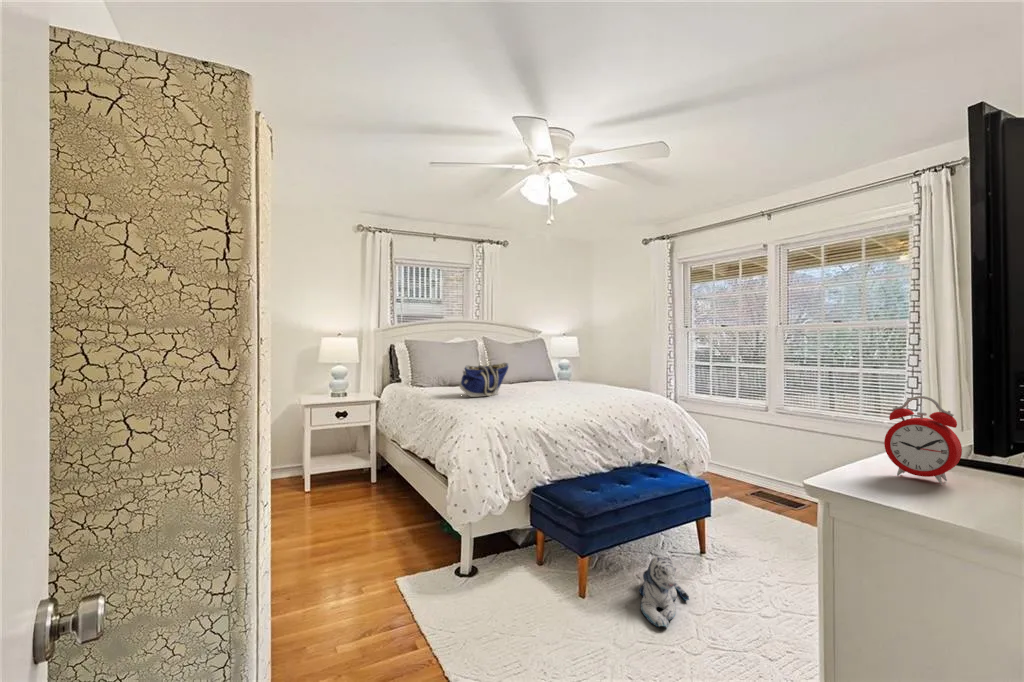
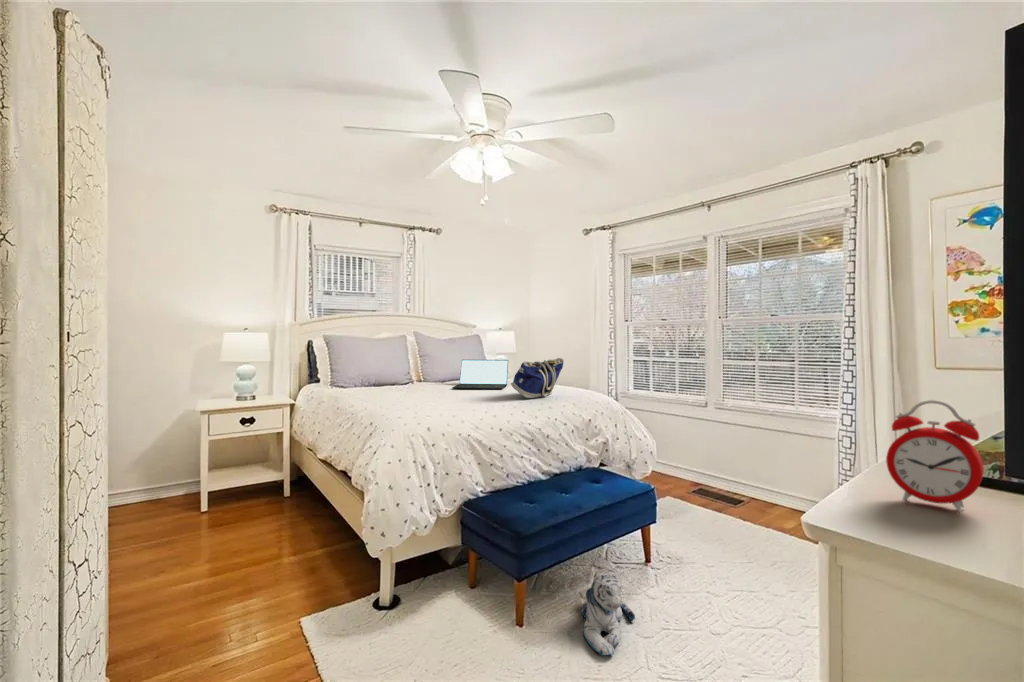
tote bag: present [459,363,508,397] -> present [511,358,564,398]
laptop: none [519,363,570,390] -> present [452,360,508,389]

